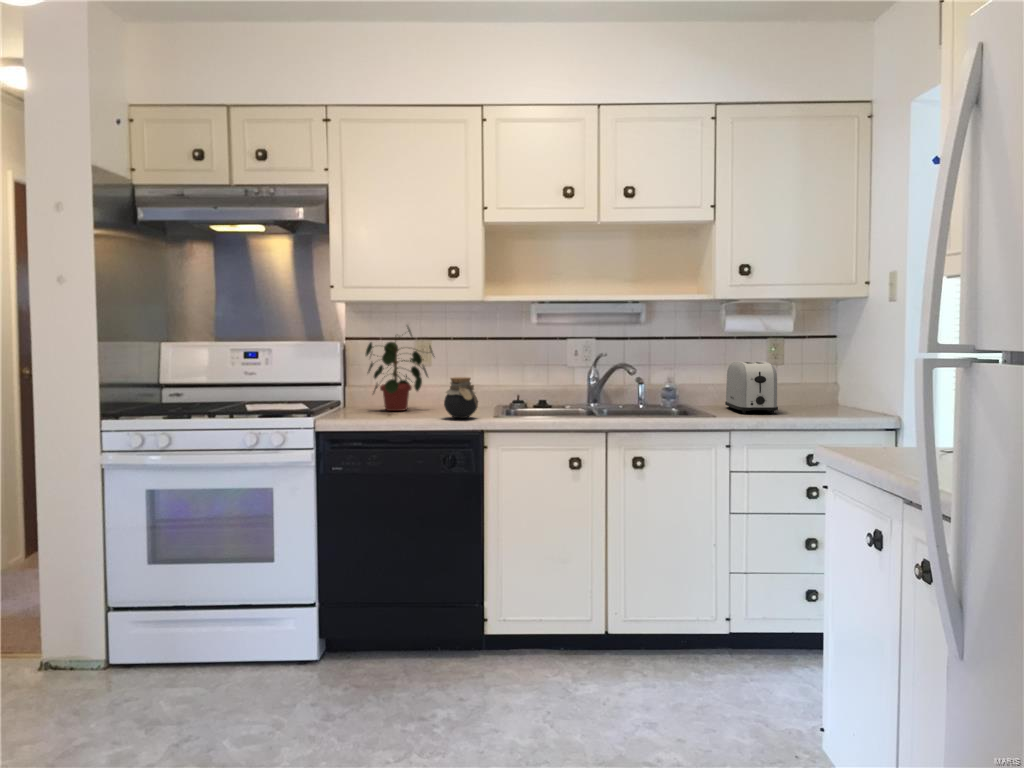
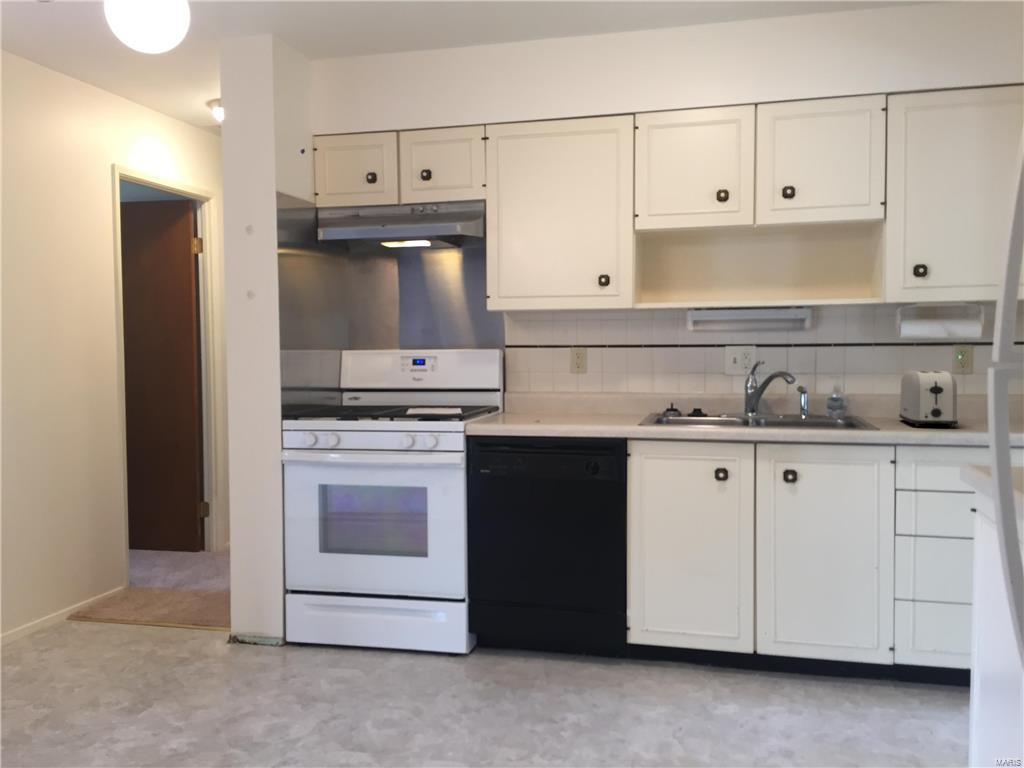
potted plant: present [366,326,435,411] -> none [520,332,588,417]
jar: present [444,377,478,418] -> none [591,385,625,425]

